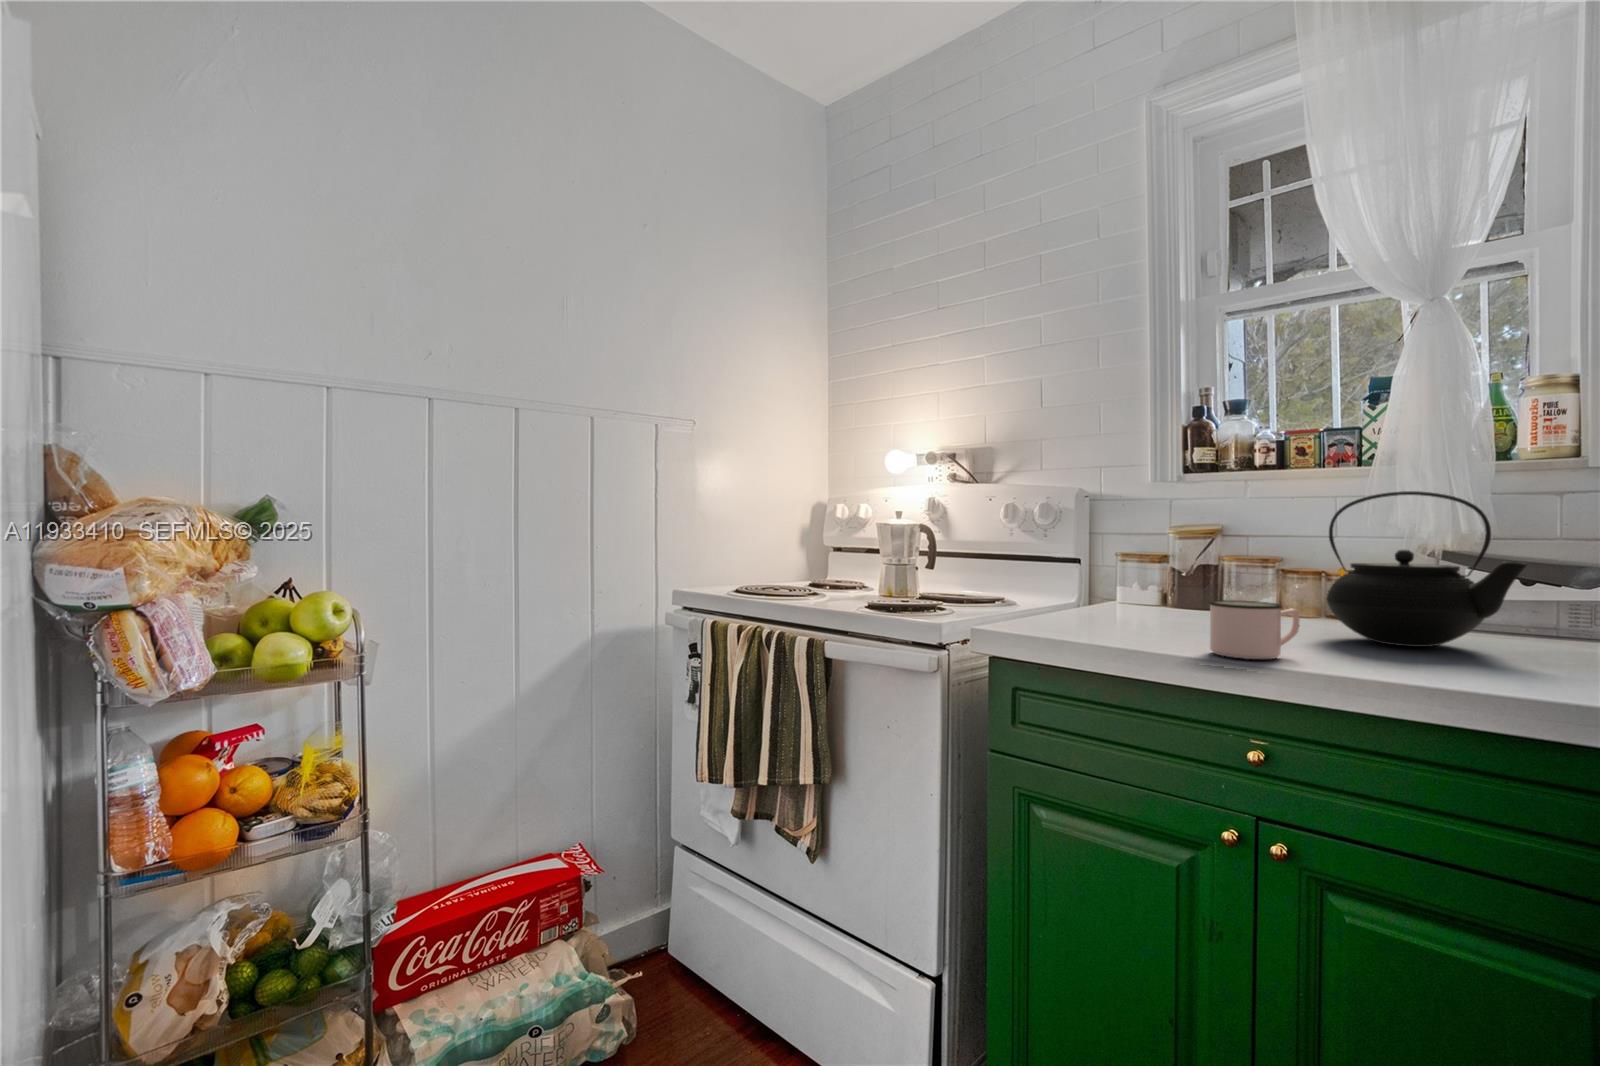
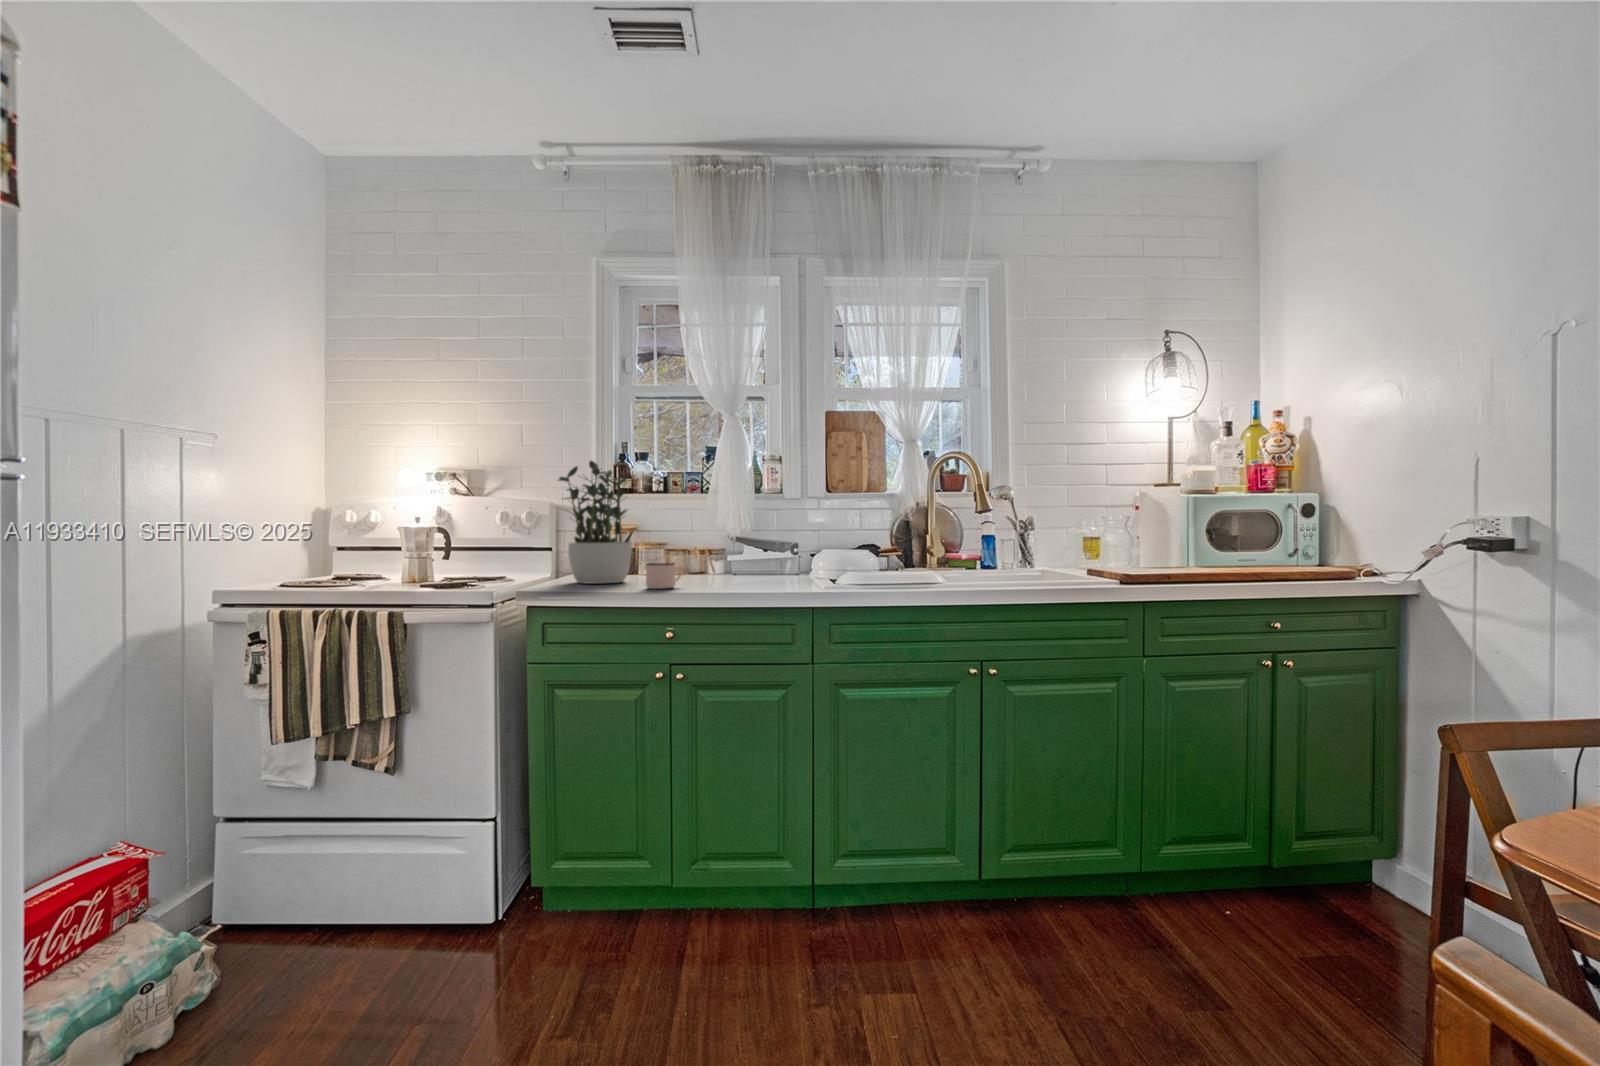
potted plant: none [1049,407,1201,629] -> present [559,461,632,584]
teapot: present [1326,491,1527,647] -> none [690,510,760,581]

